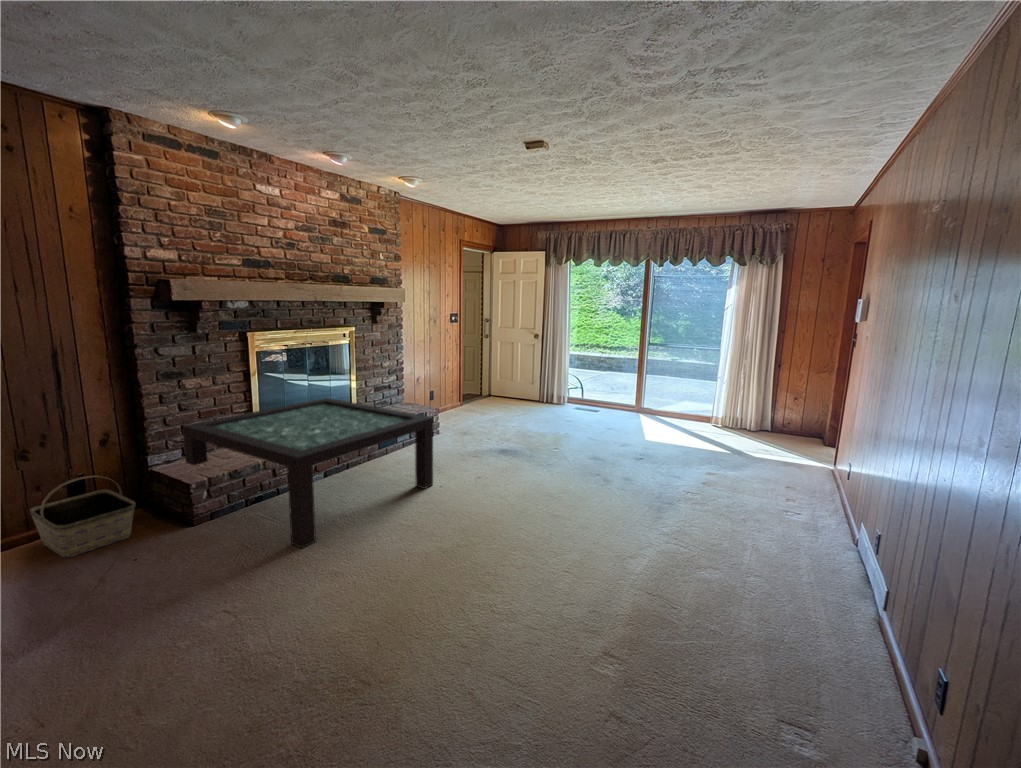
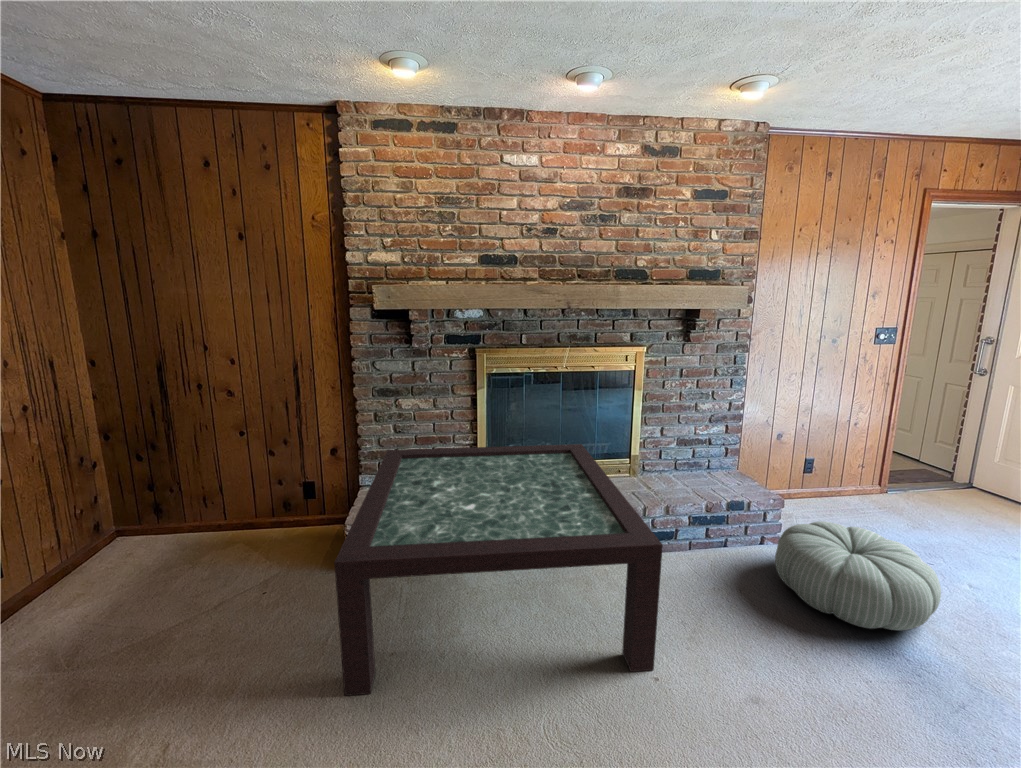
pouf: none [445,412,510,450] -> present [775,521,941,630]
basket: present [30,476,136,558] -> none [236,485,326,562]

